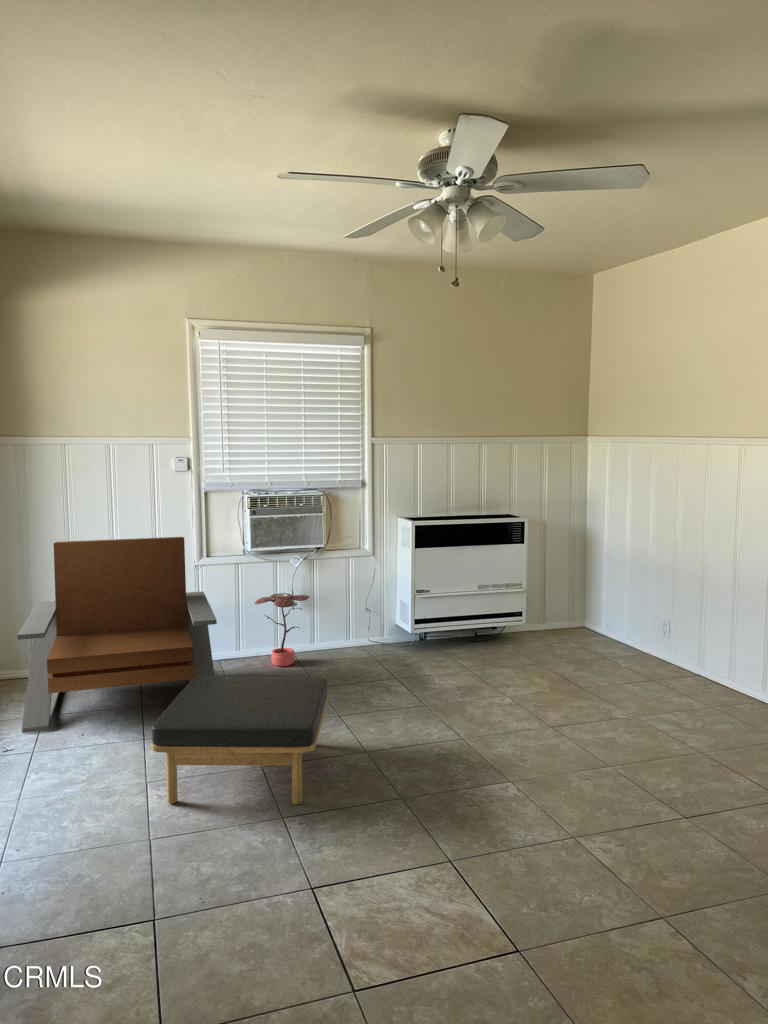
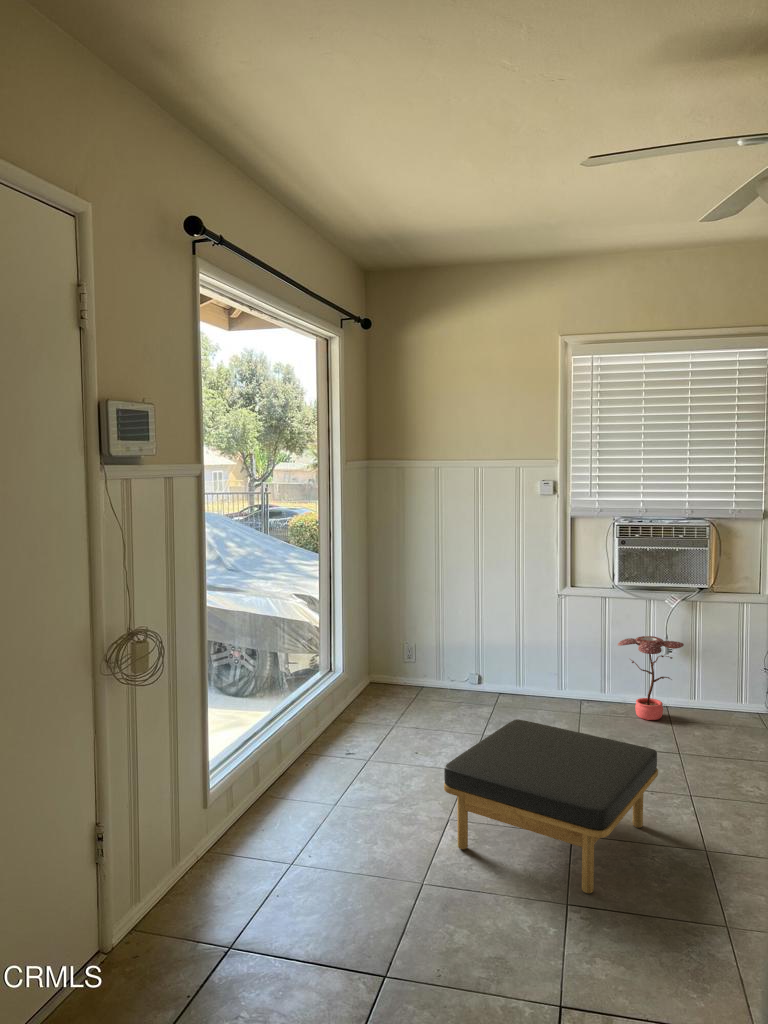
lounge chair: present [17,537,217,733] -> none [371,561,563,757]

